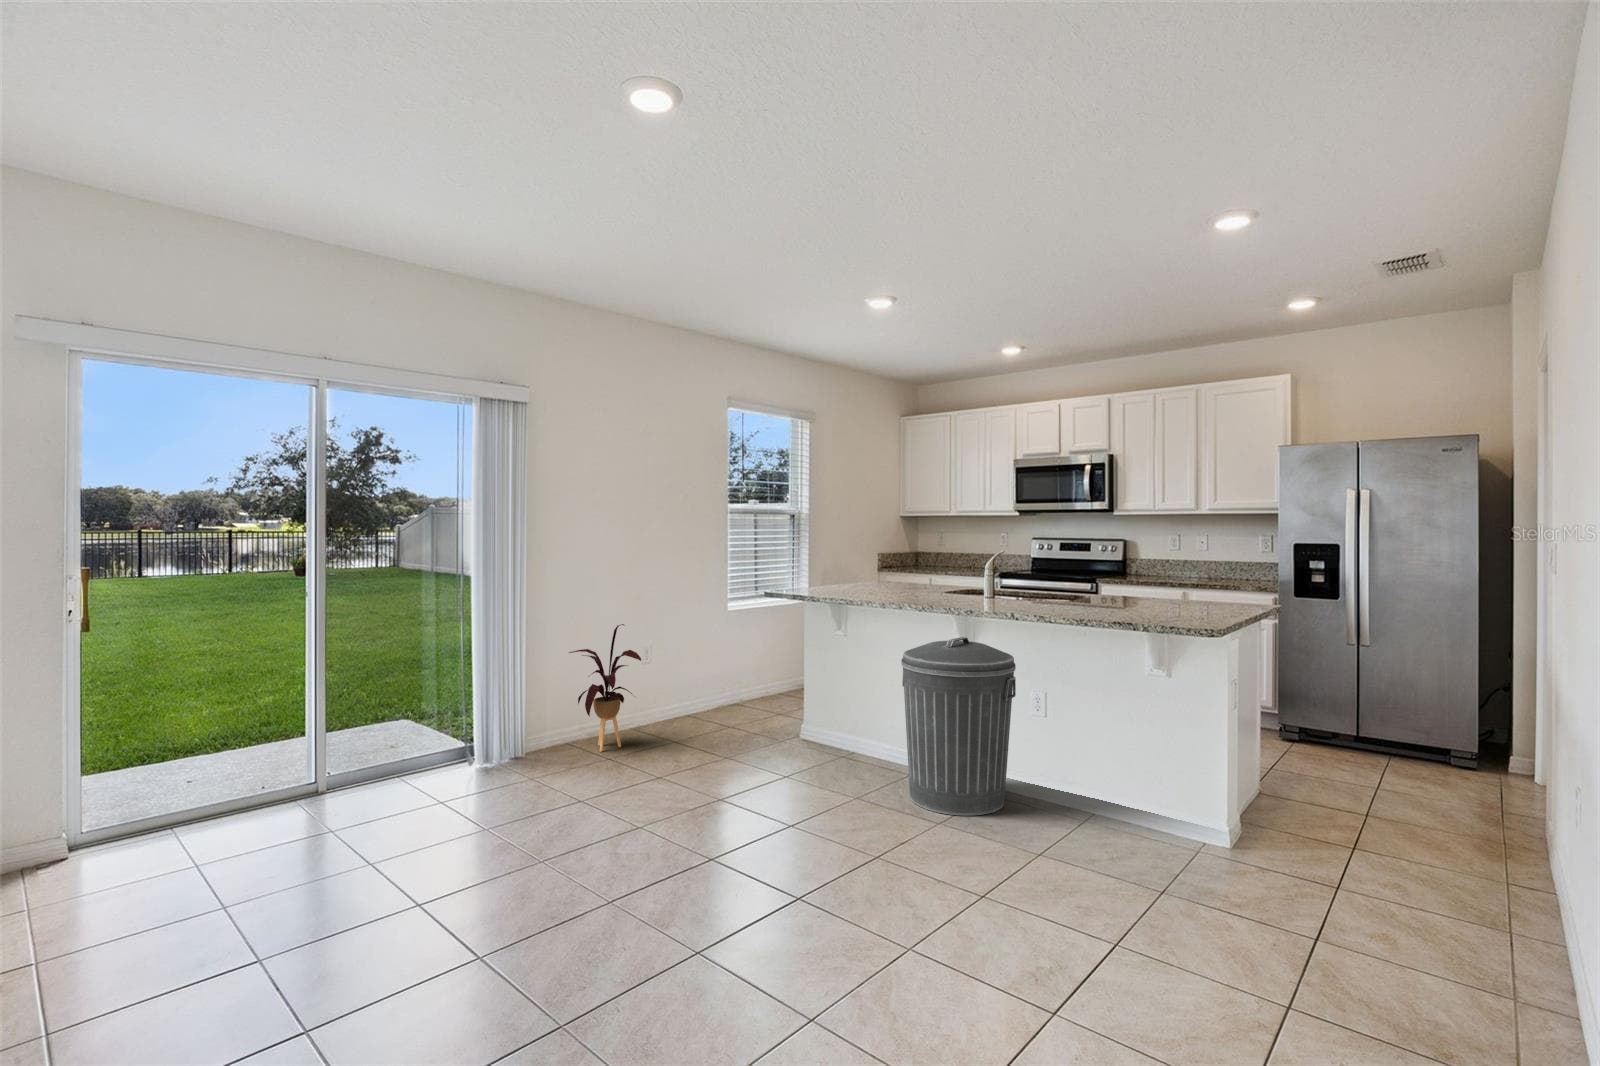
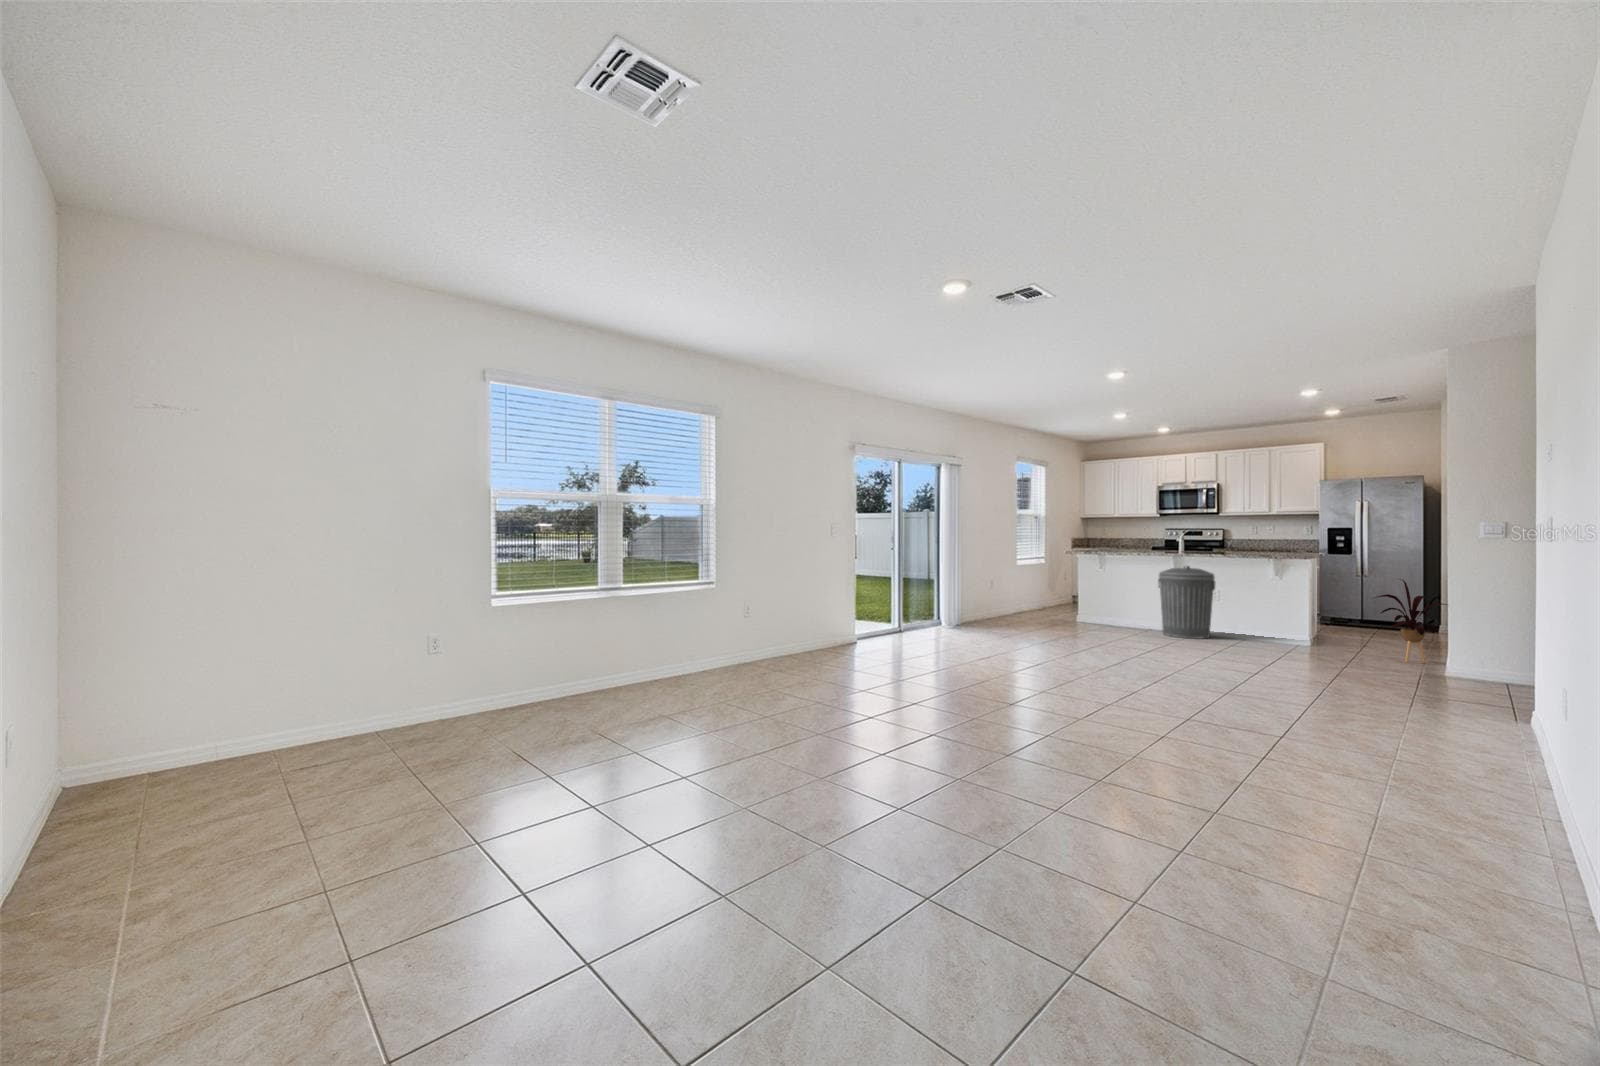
house plant: present [569,624,641,752] -> present [1375,579,1447,663]

